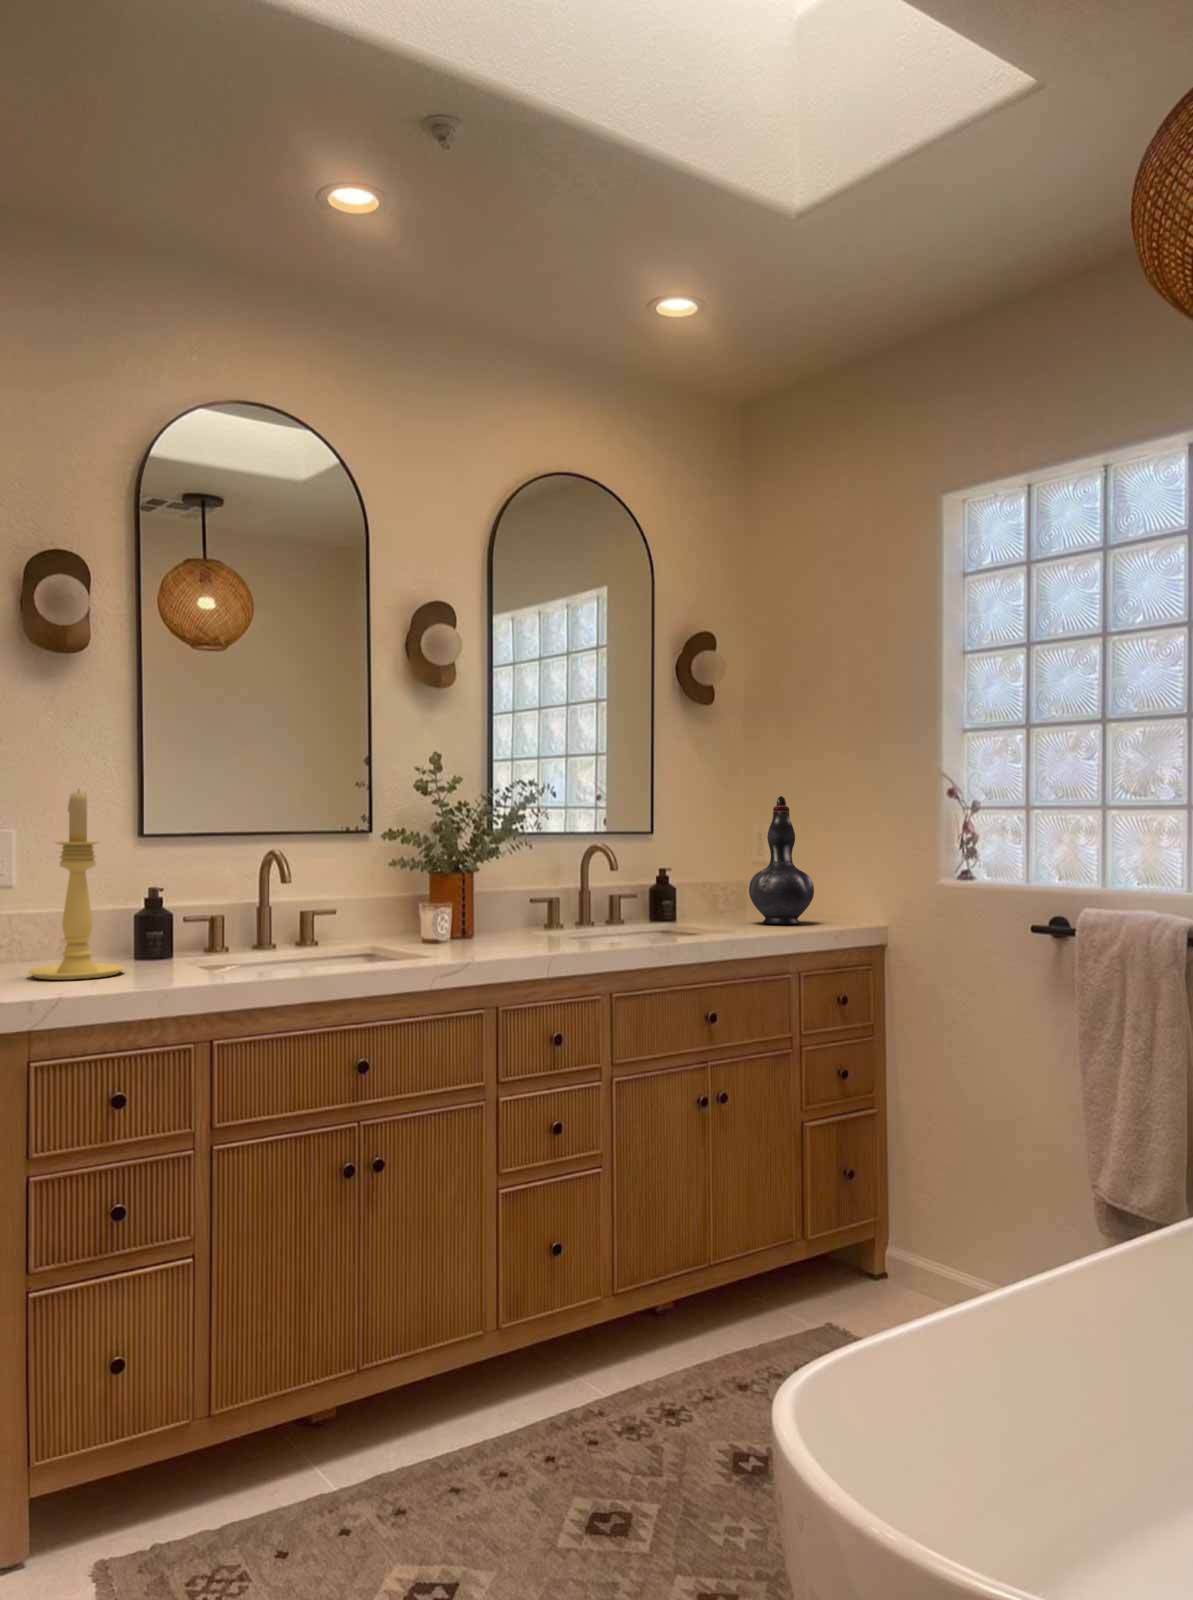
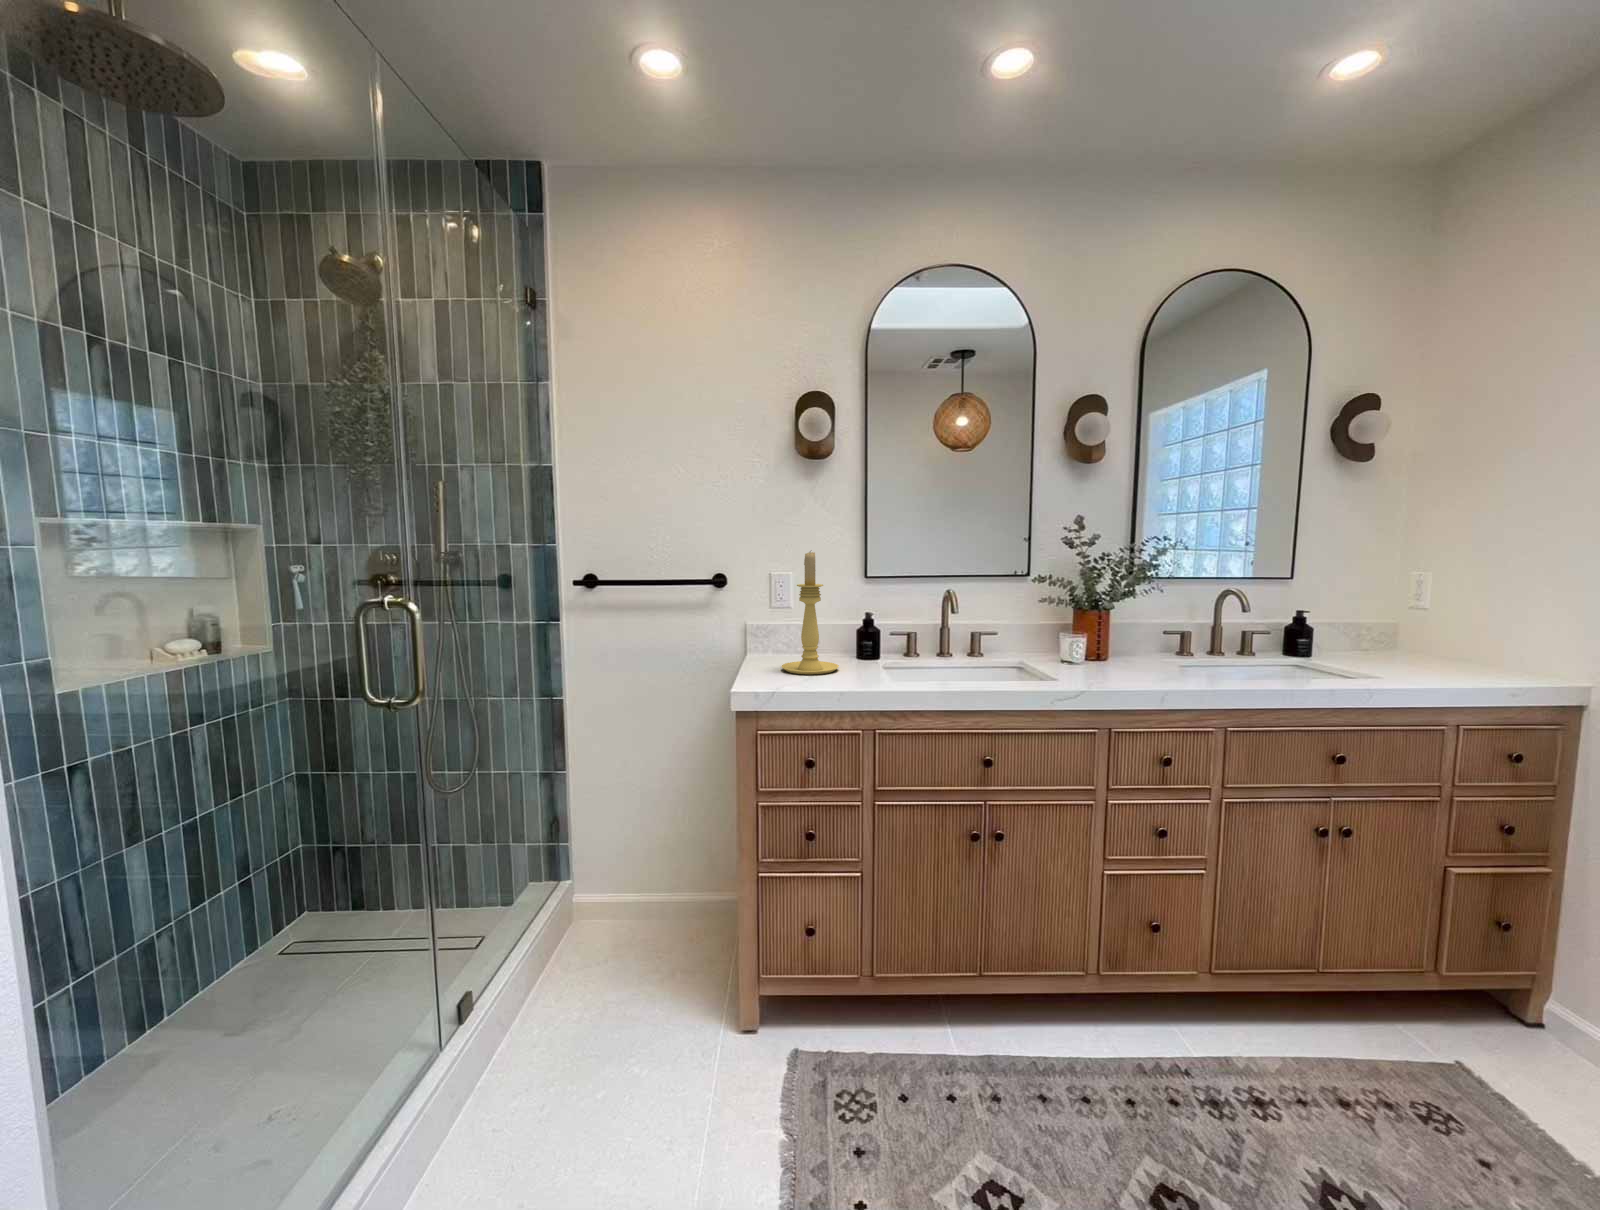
decorative vase: present [749,796,814,924] -> none [1396,547,1481,671]

